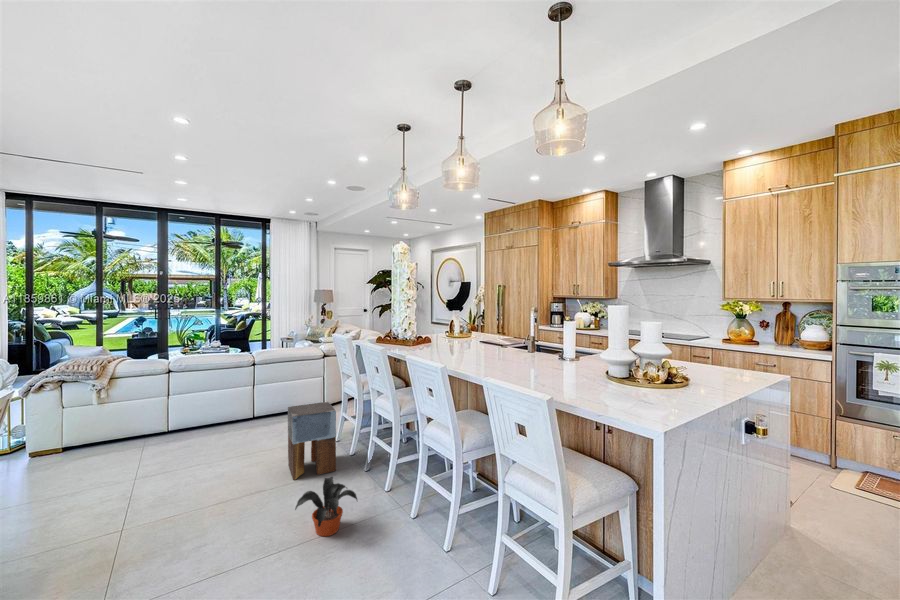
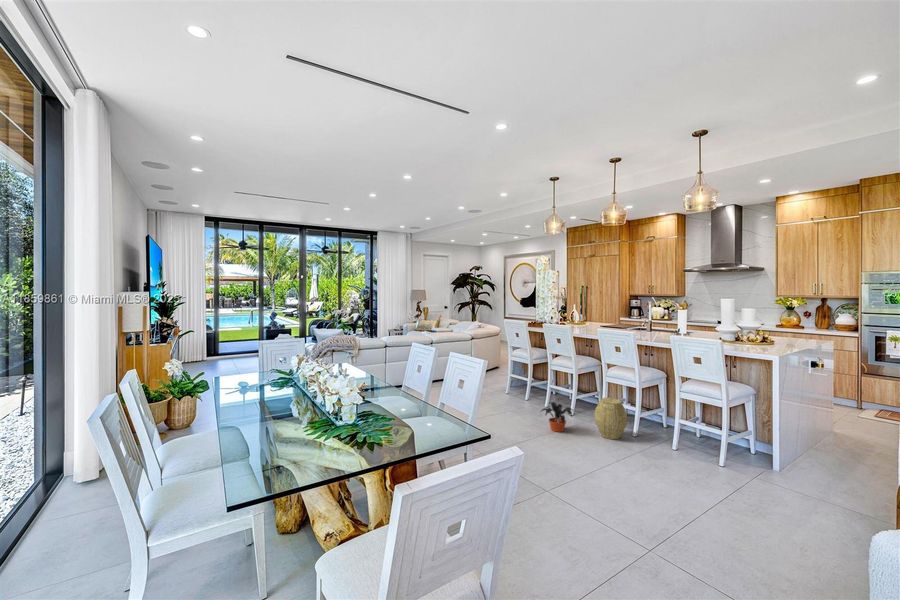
stool: present [288,402,336,480] -> none [493,365,528,412]
woven basket: none [377,477,432,558] -> present [594,398,627,439]

